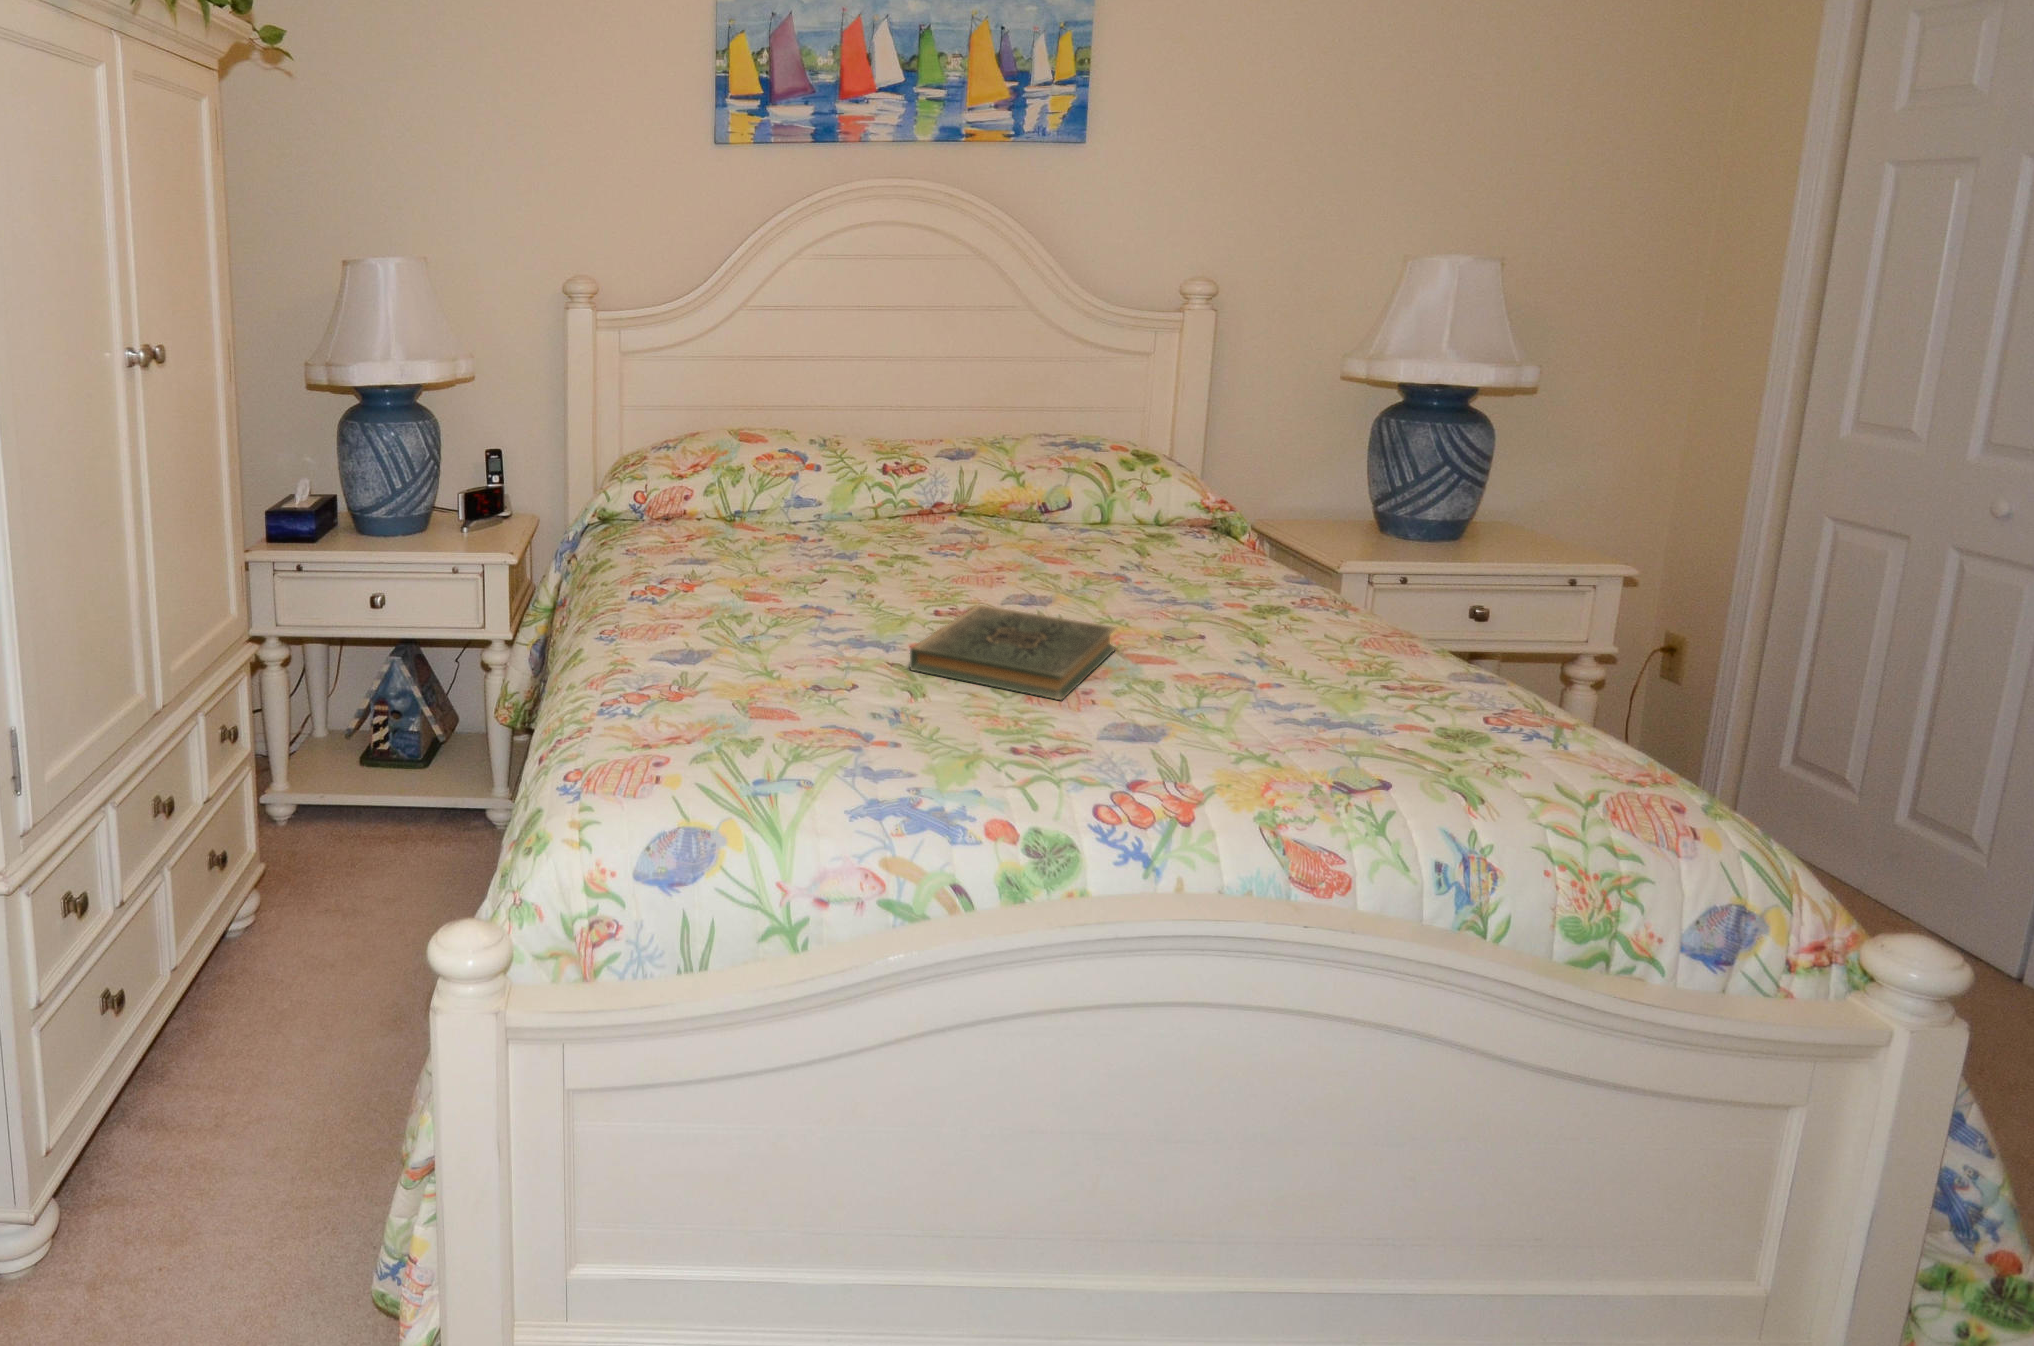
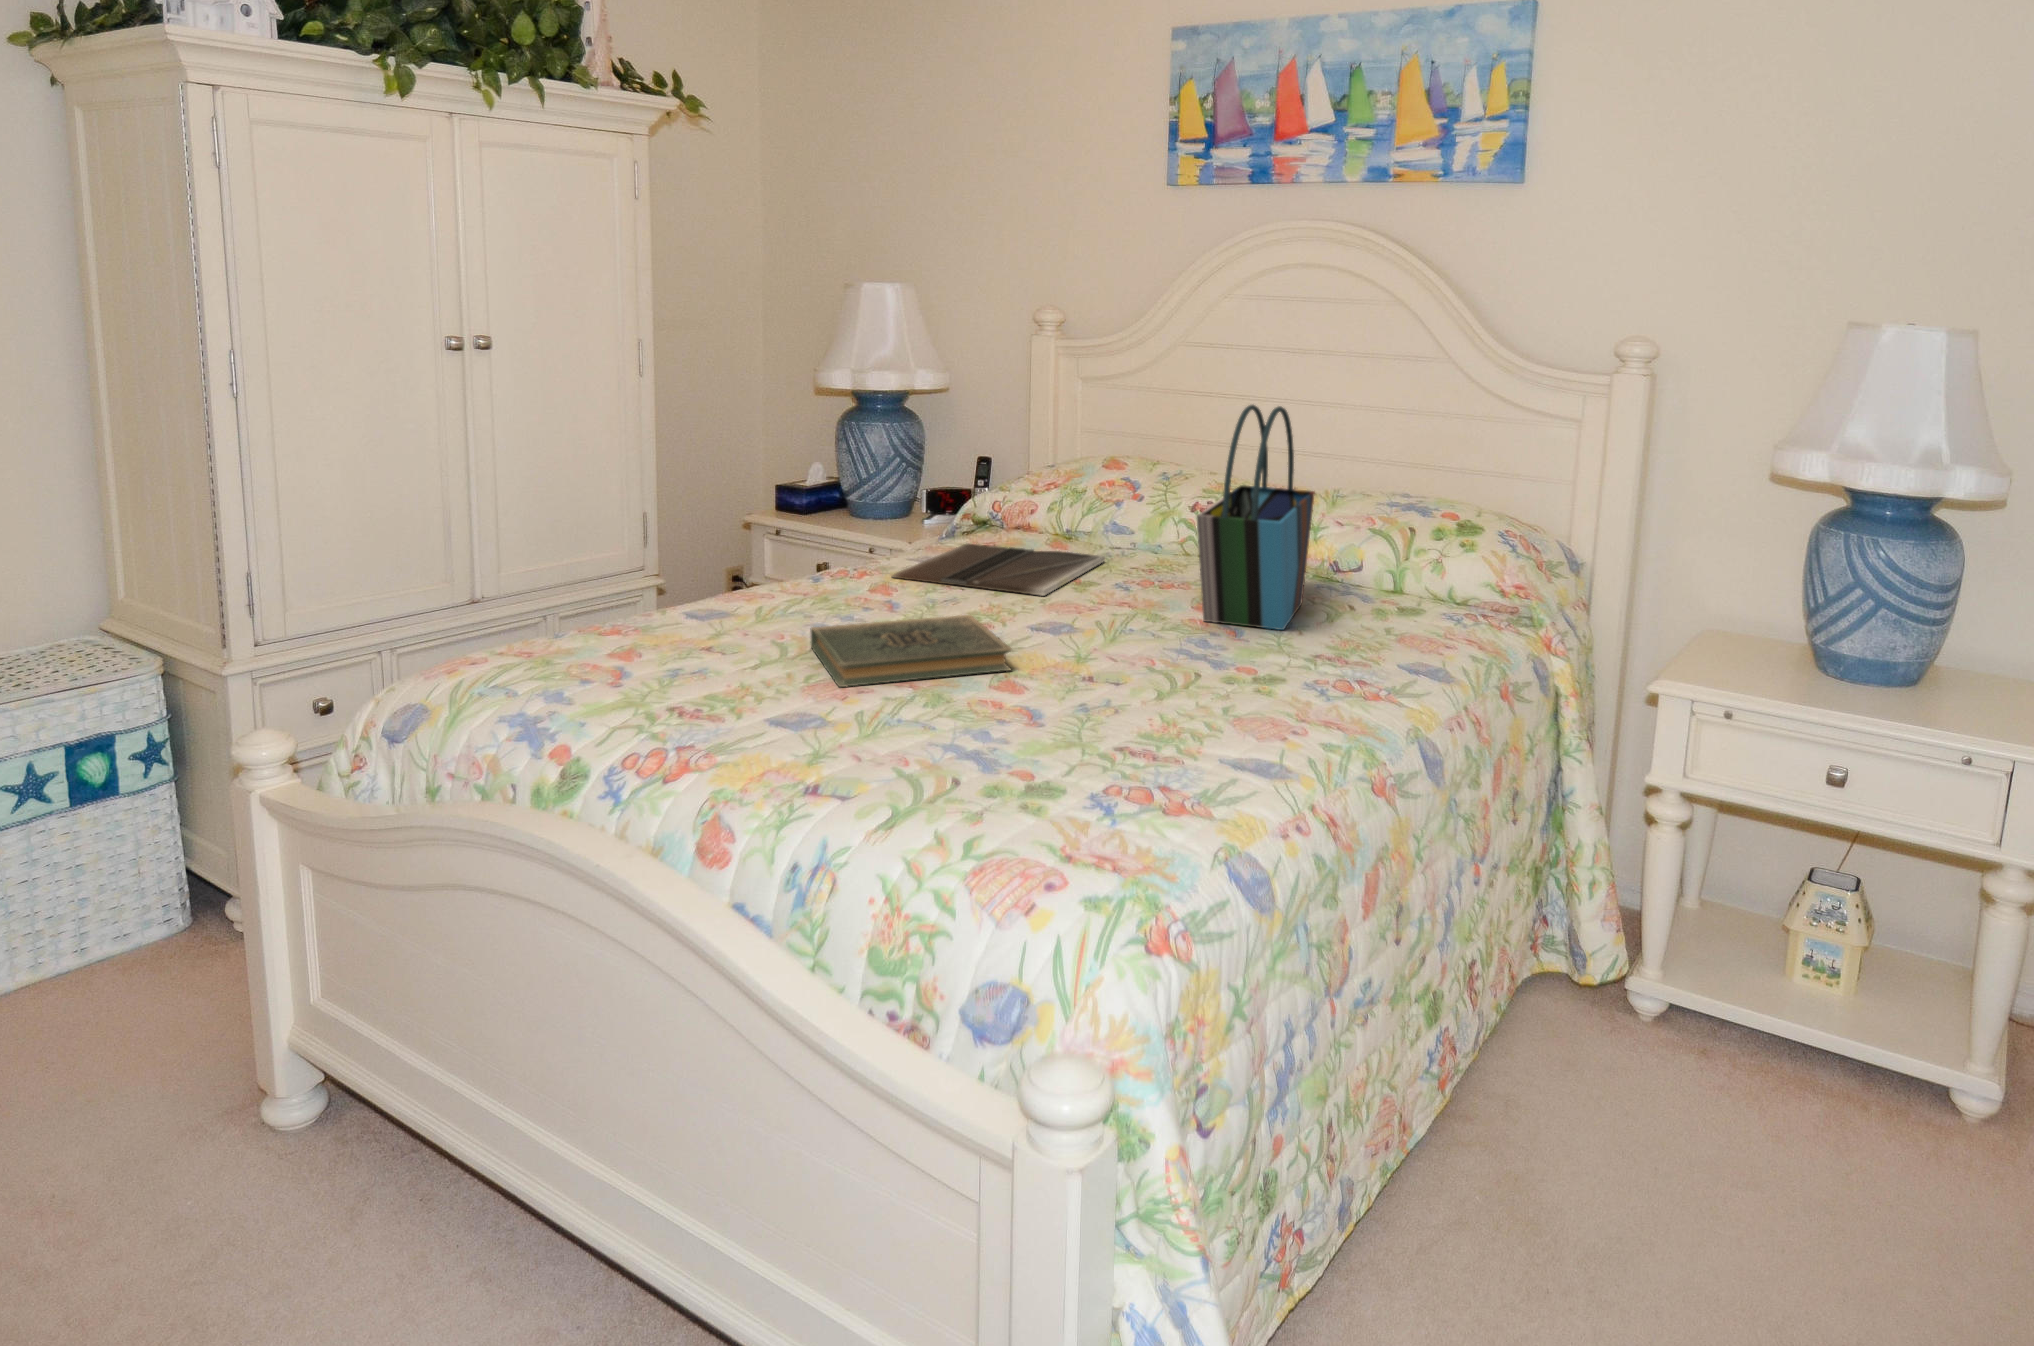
tote bag: none [1006,359,1184,574] -> present [1197,405,1315,630]
laptop: none [686,531,907,587] -> present [892,543,1105,596]

